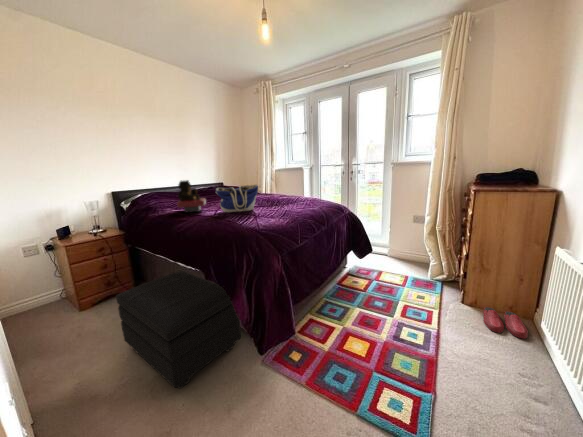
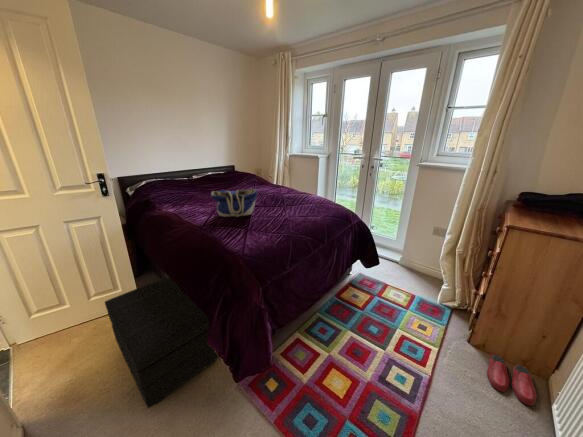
teddy bear: present [177,180,206,212] -> none [173,177,205,212]

